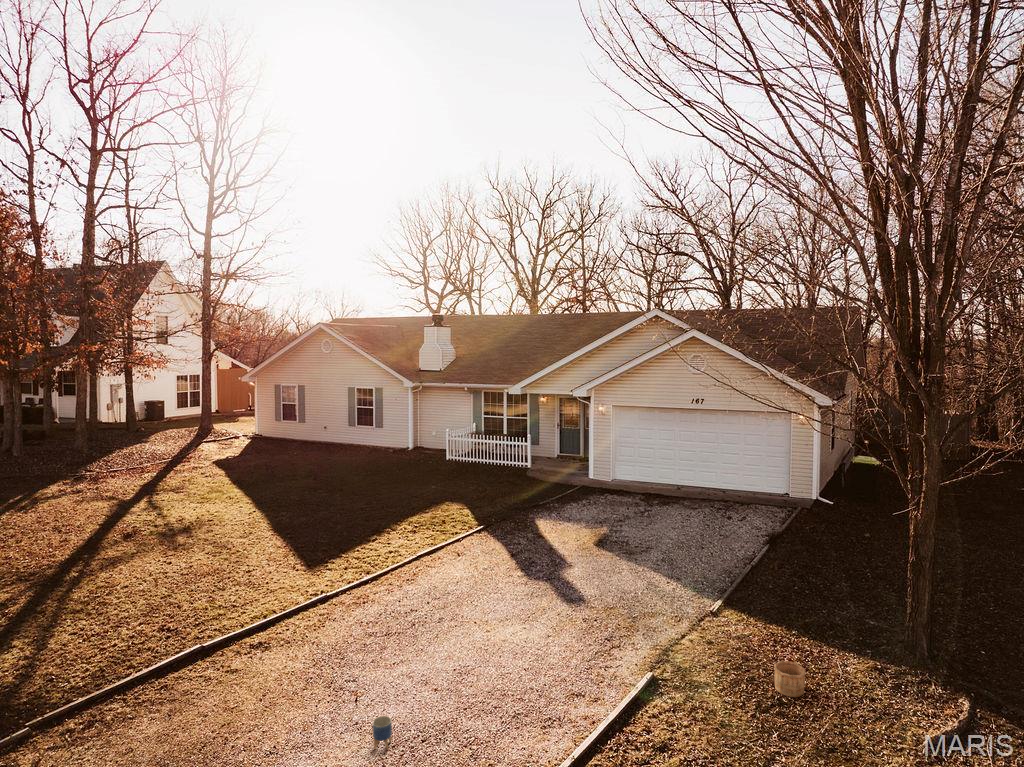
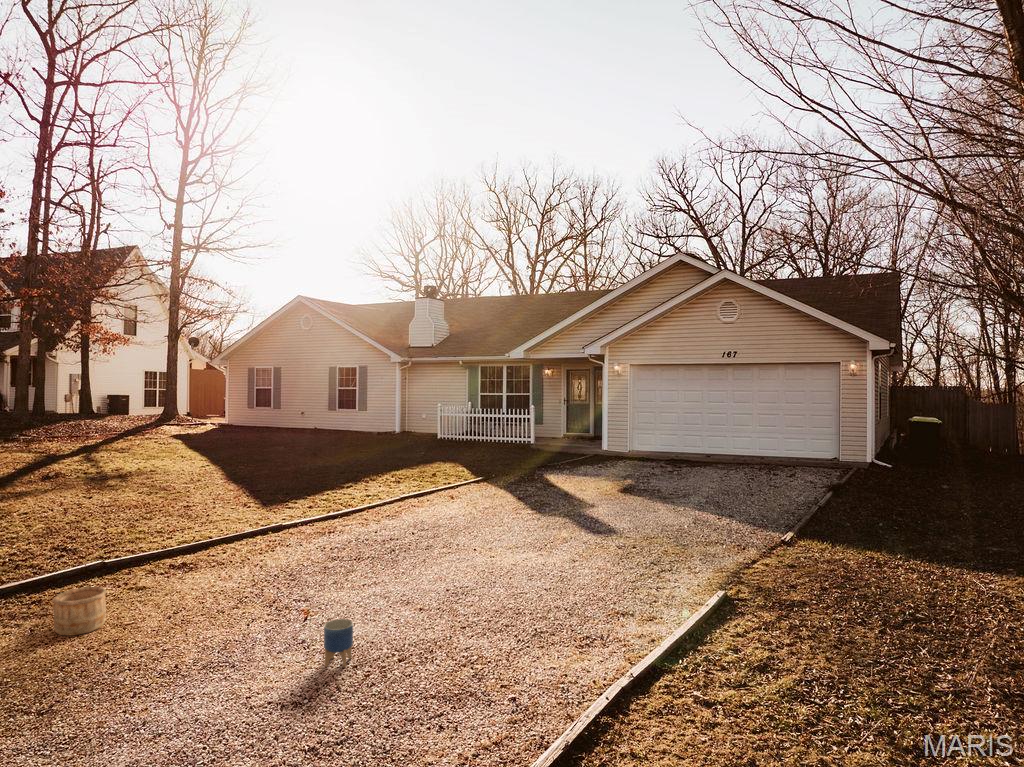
wooden bucket: present [774,661,806,697] -> present [52,587,107,636]

